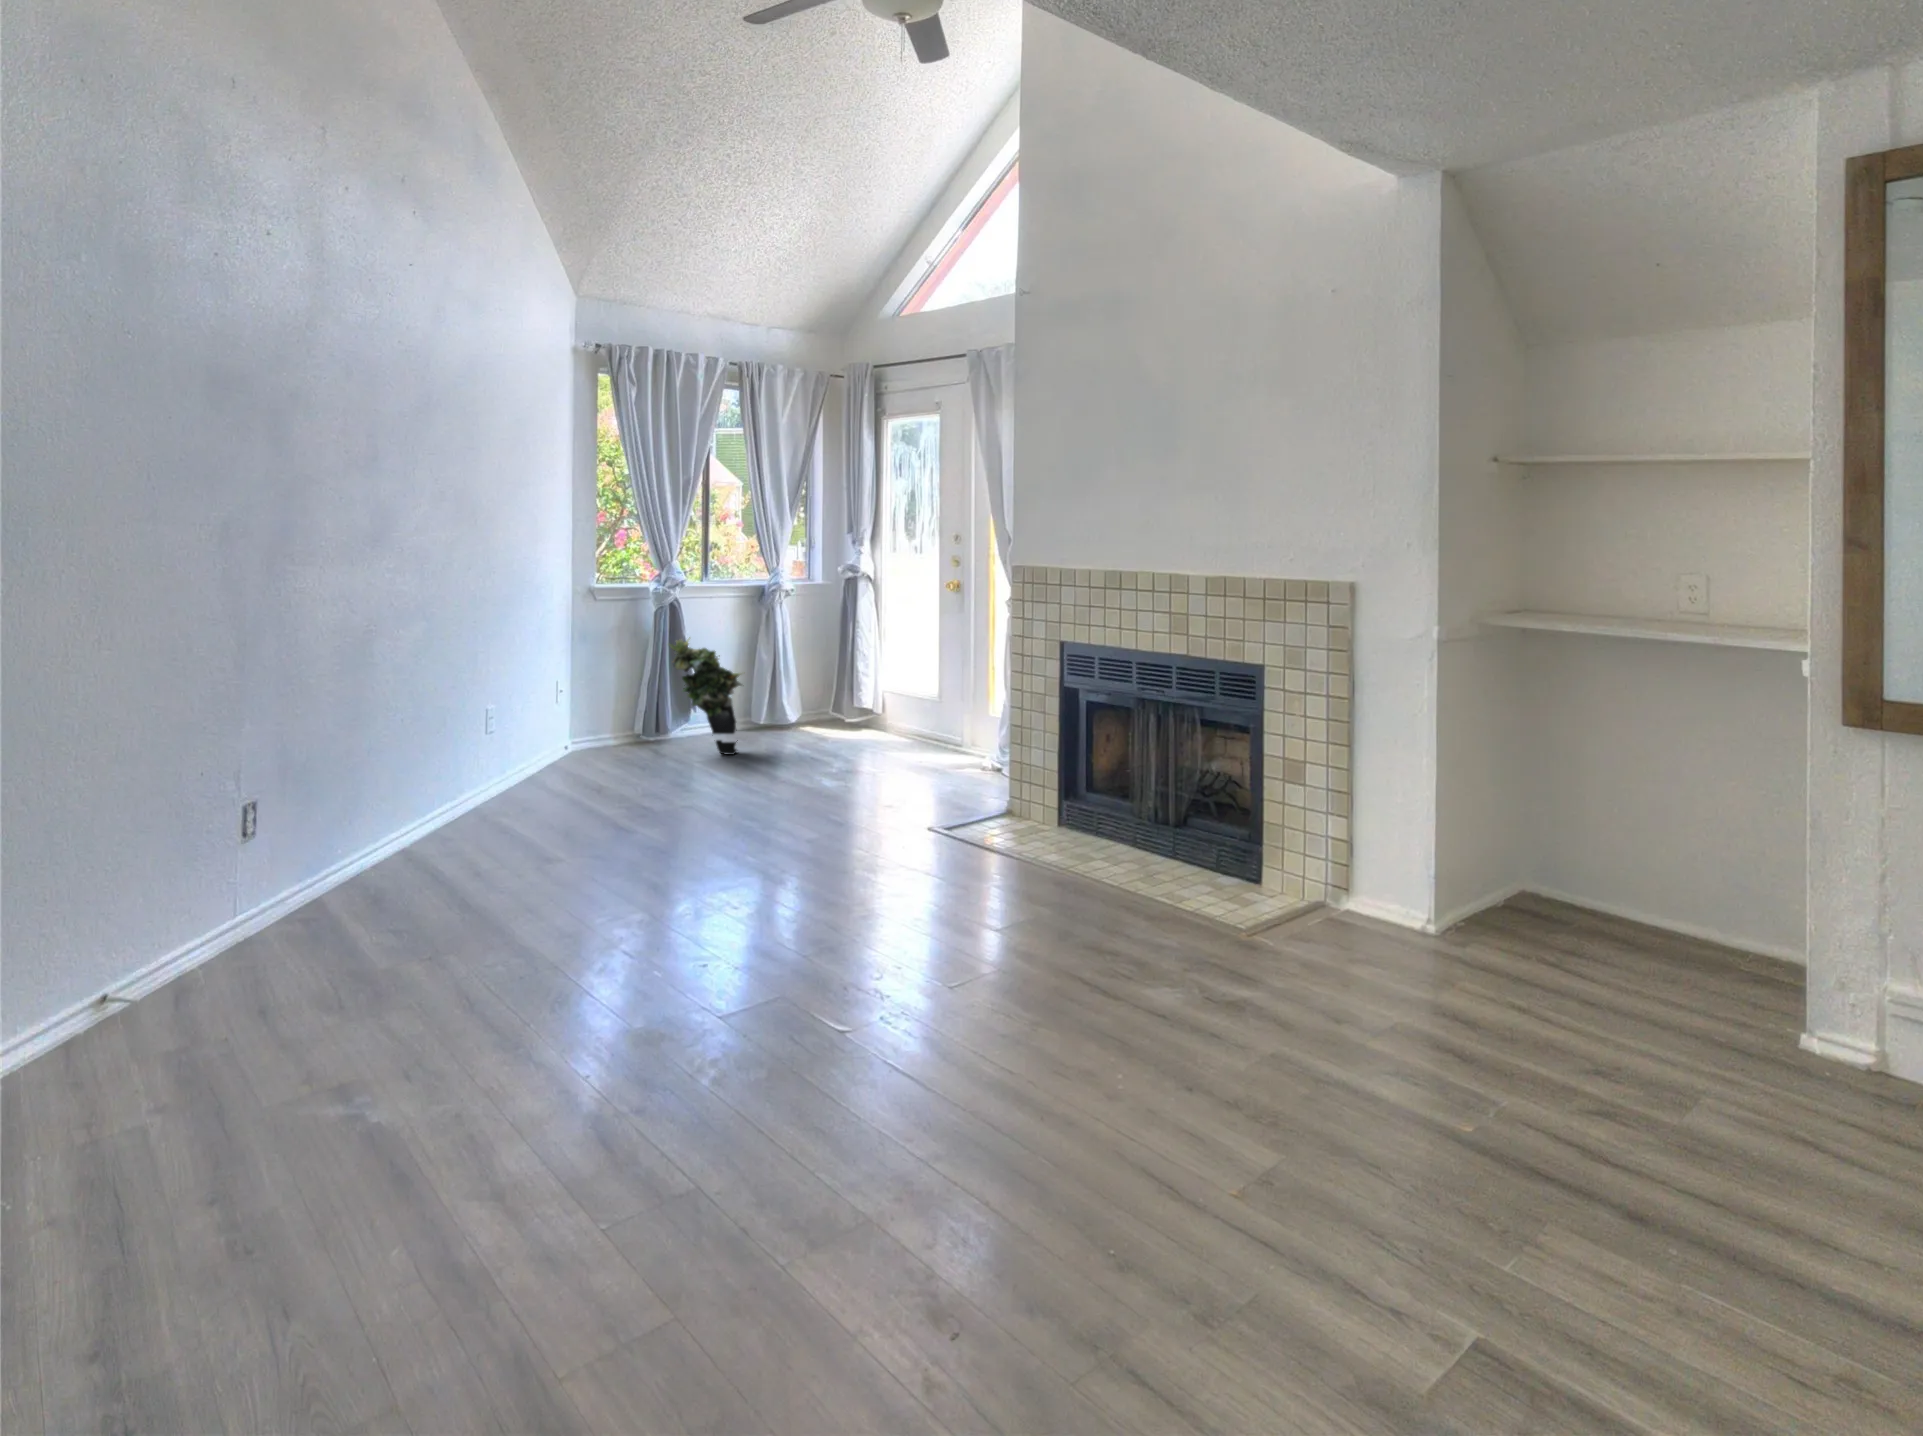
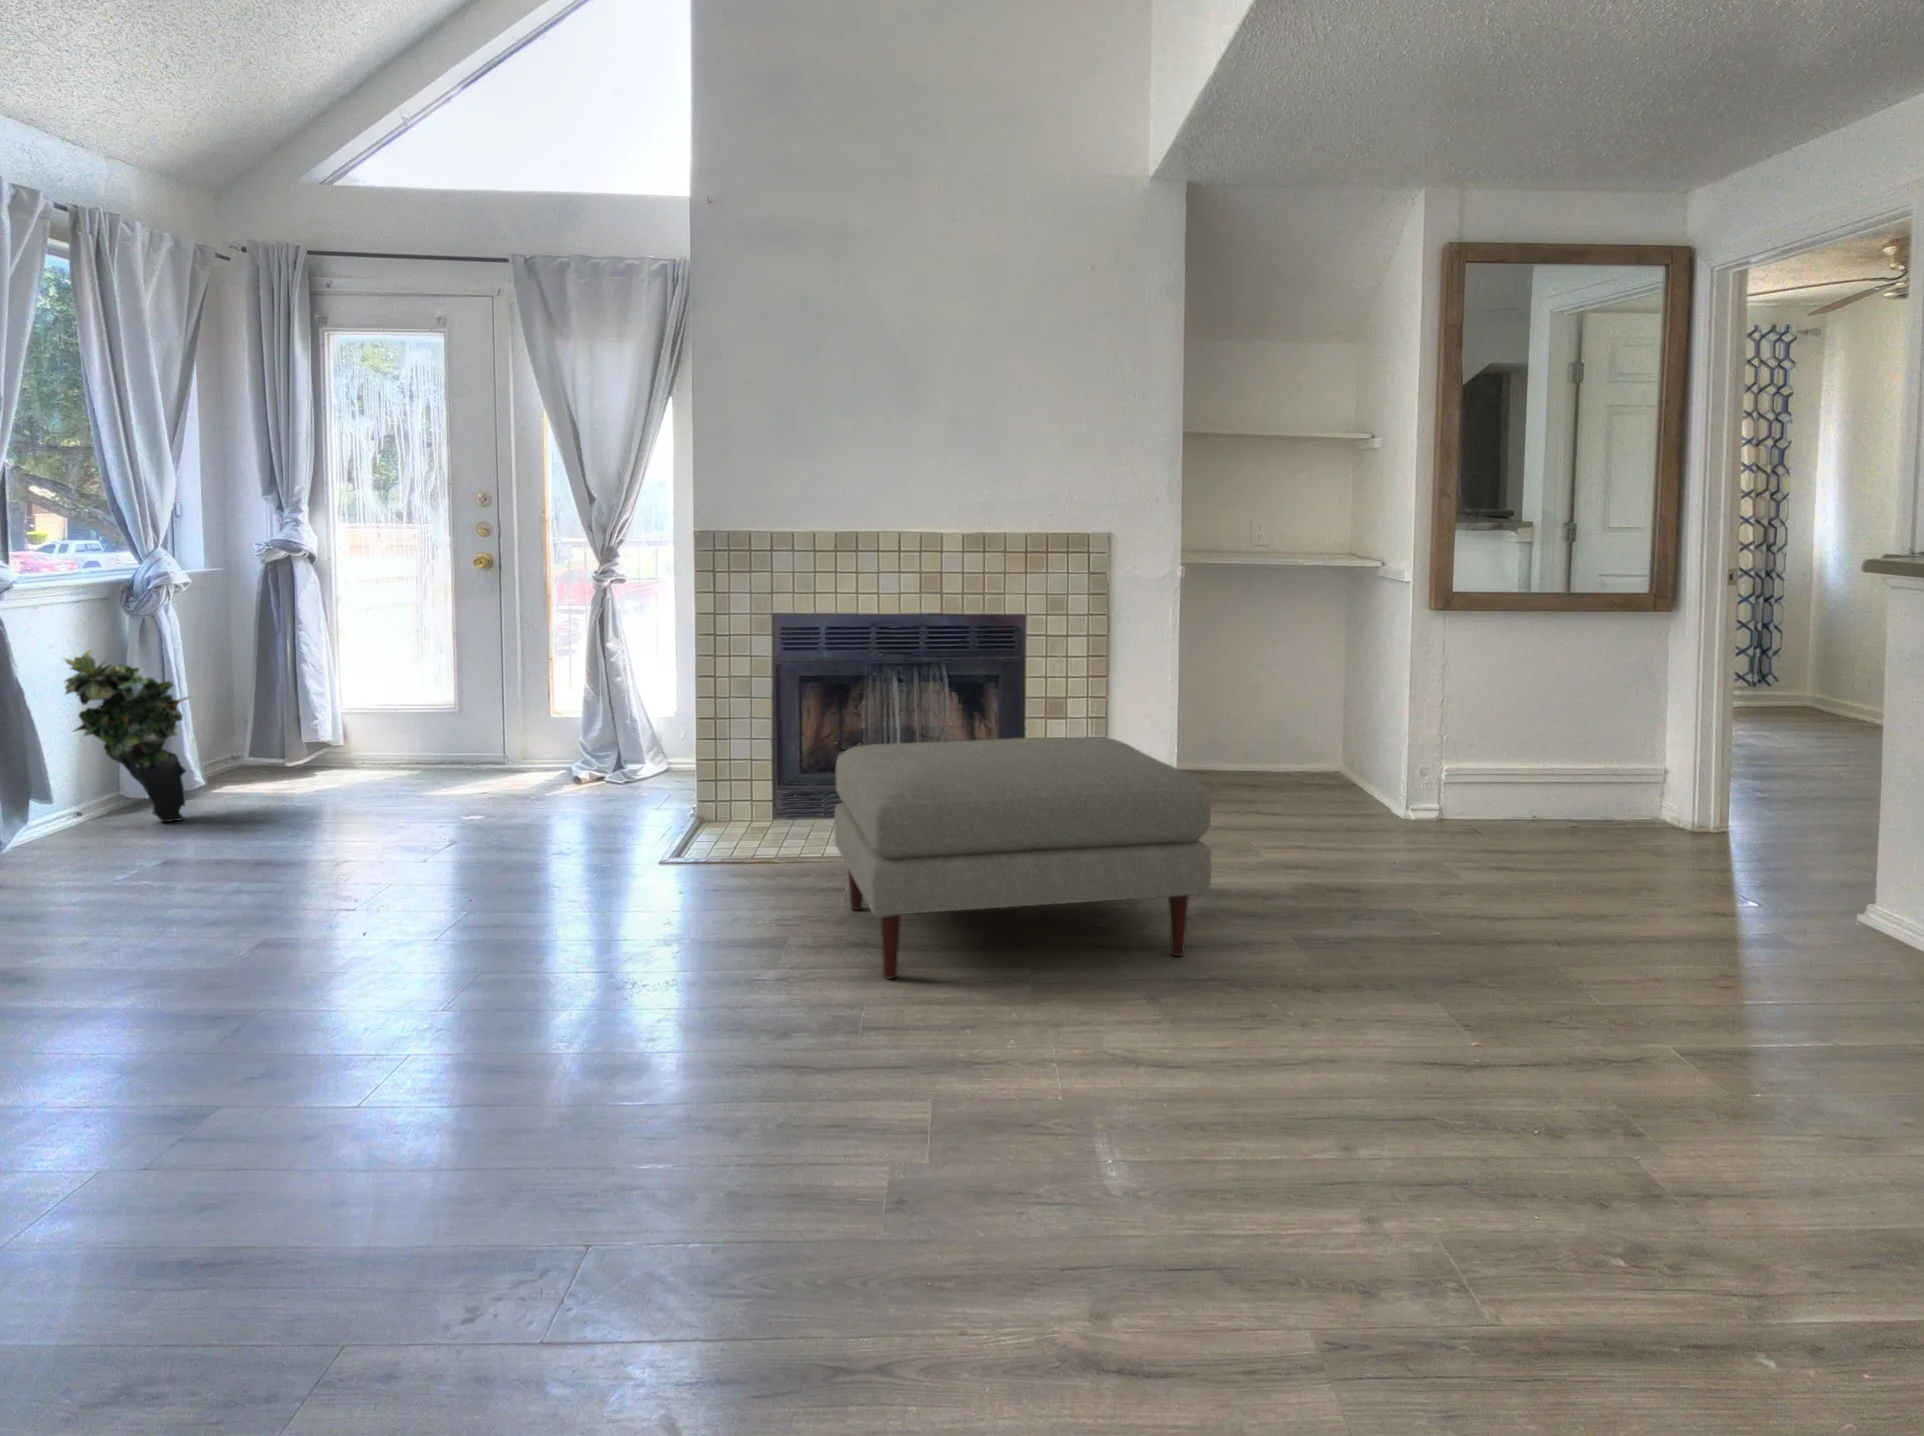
ottoman: none [775,776,1185,1067] -> present [835,737,1211,978]

